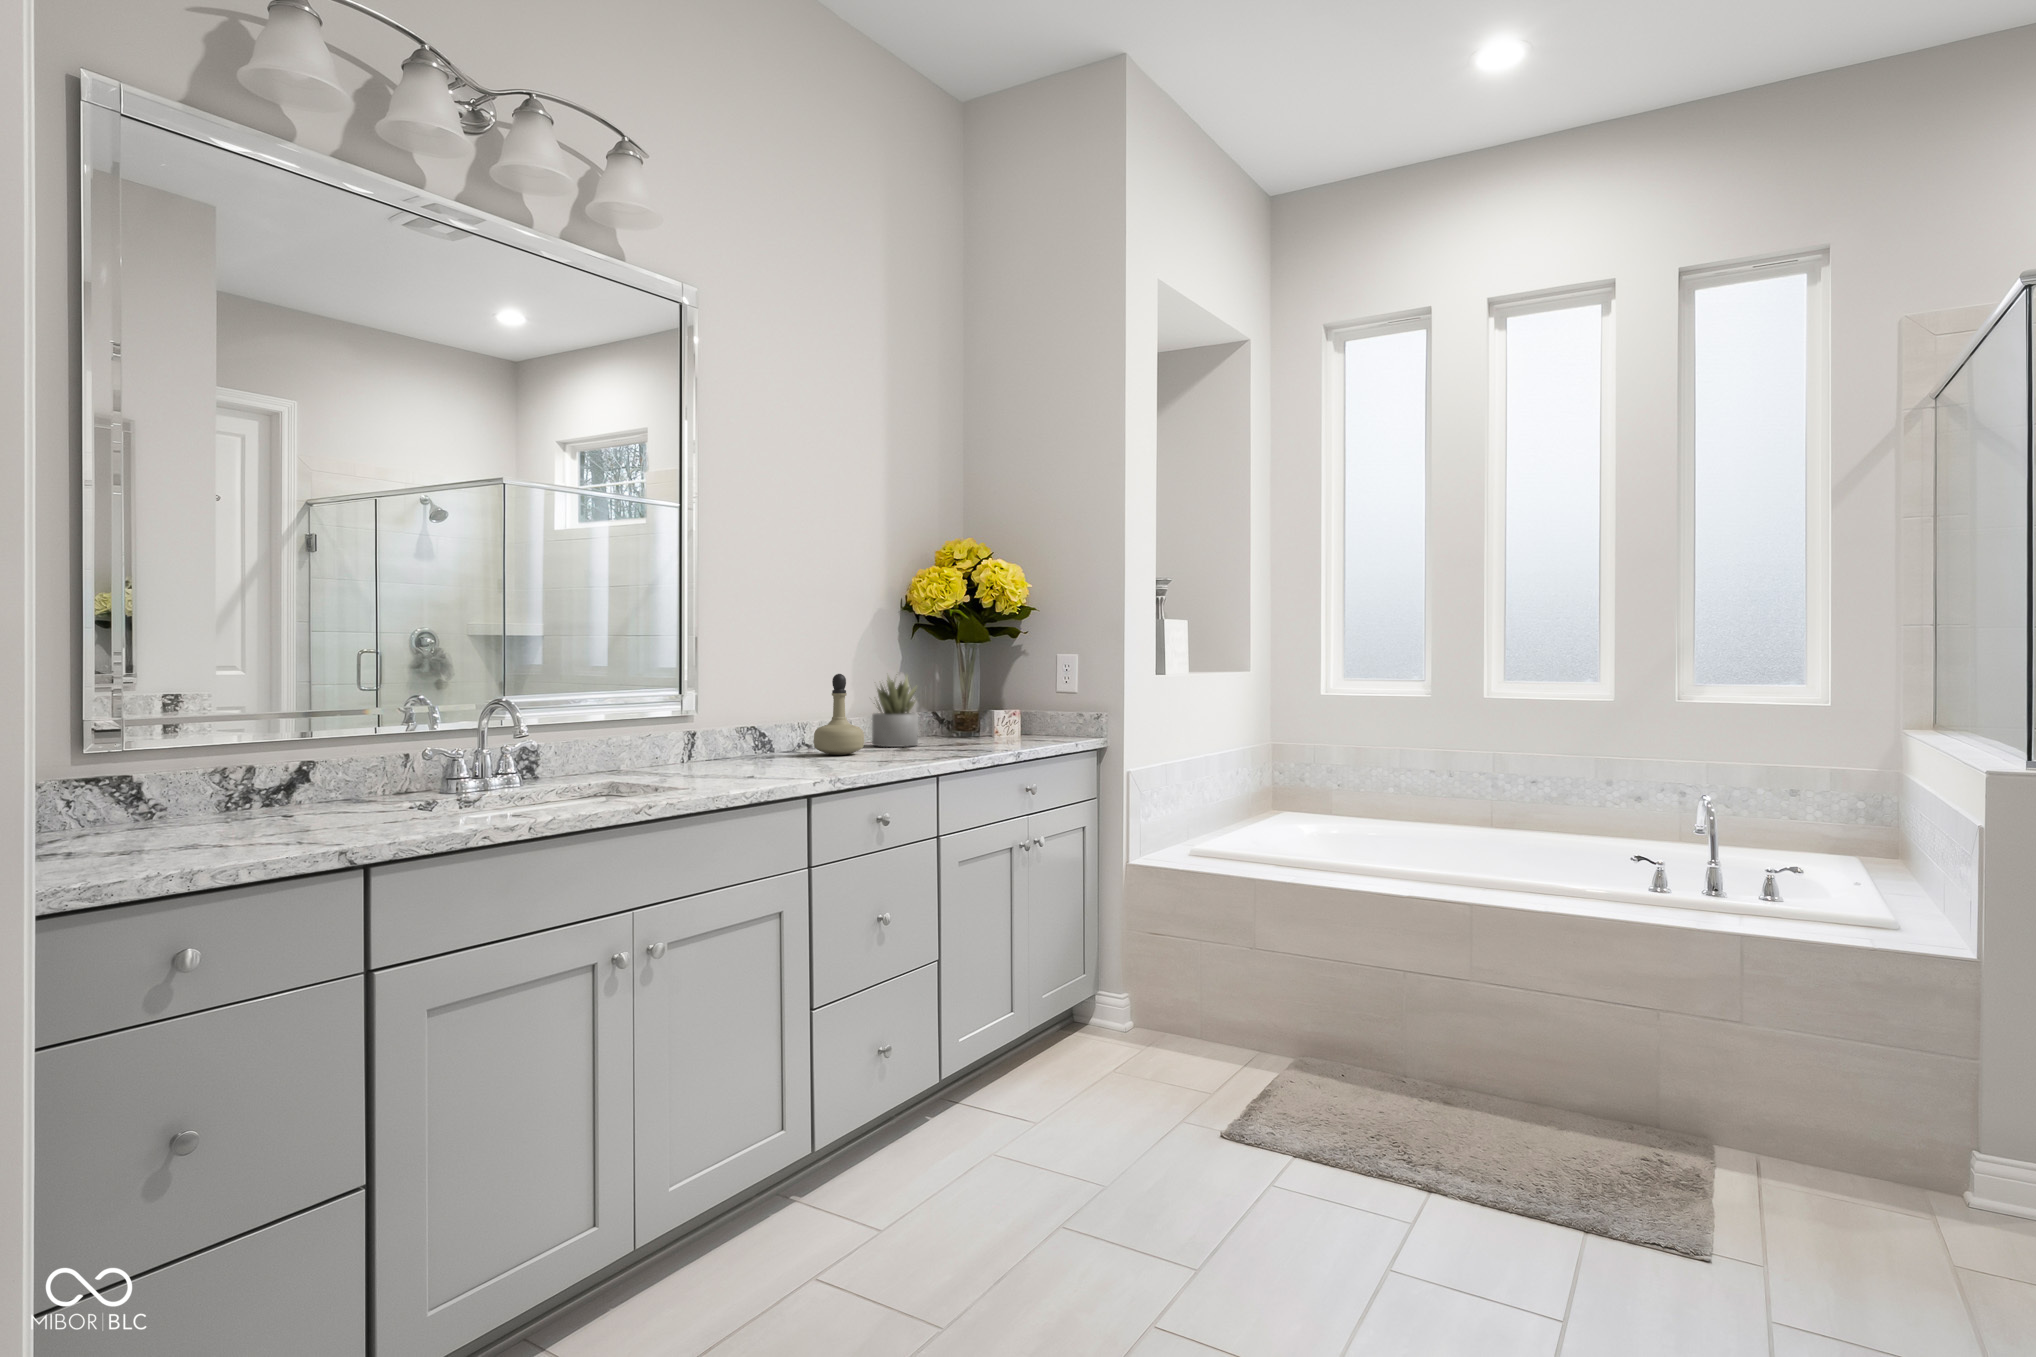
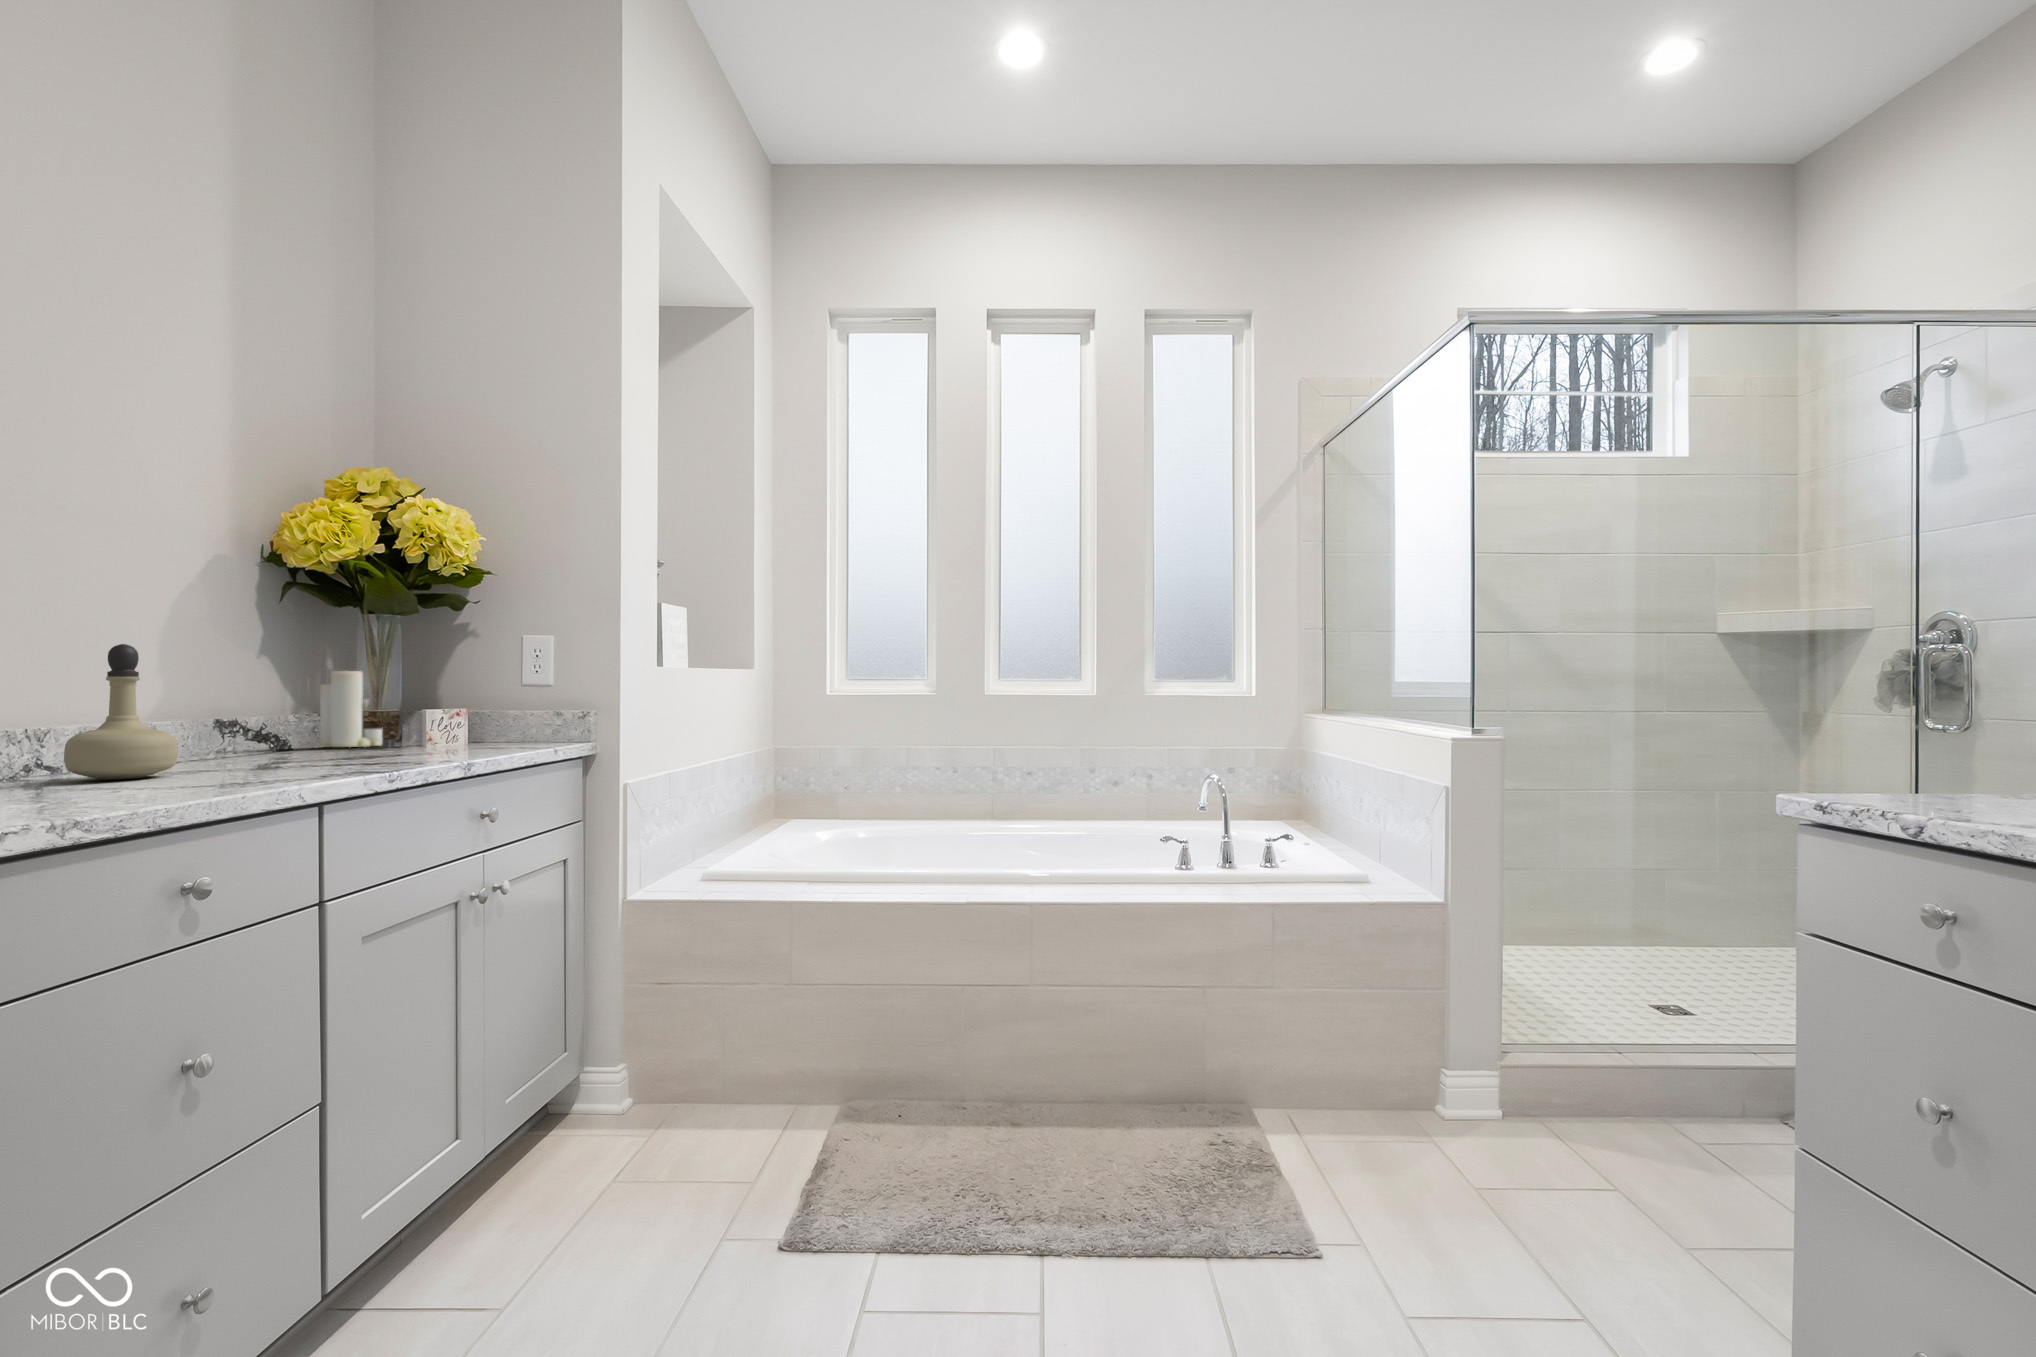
succulent plant: present [872,676,918,747] -> none [195,649,292,763]
candle: none [932,677,968,738] -> present [320,671,382,747]

